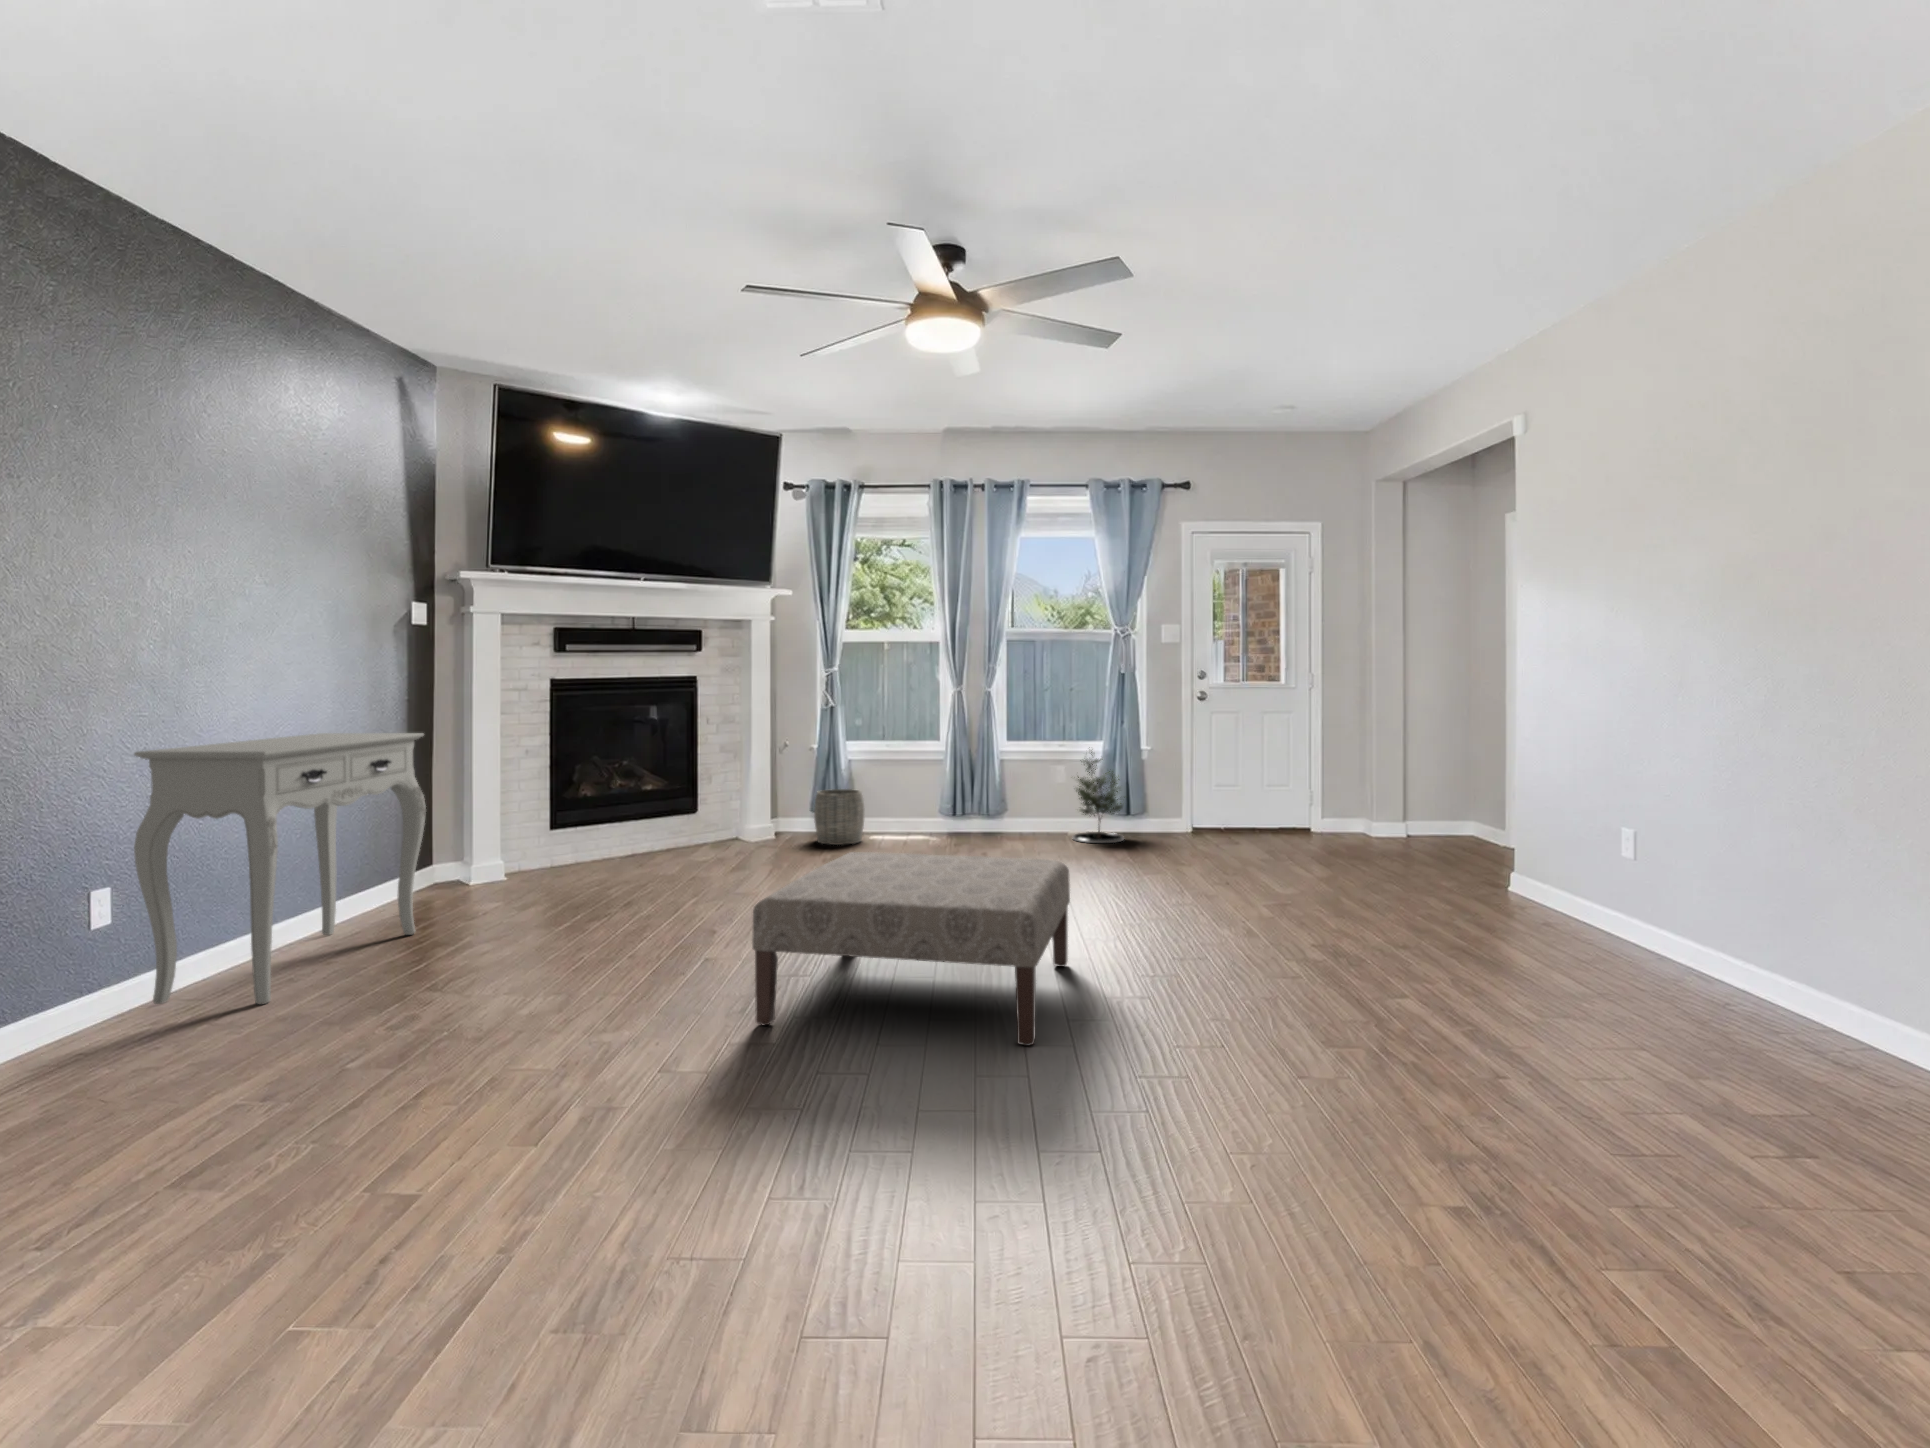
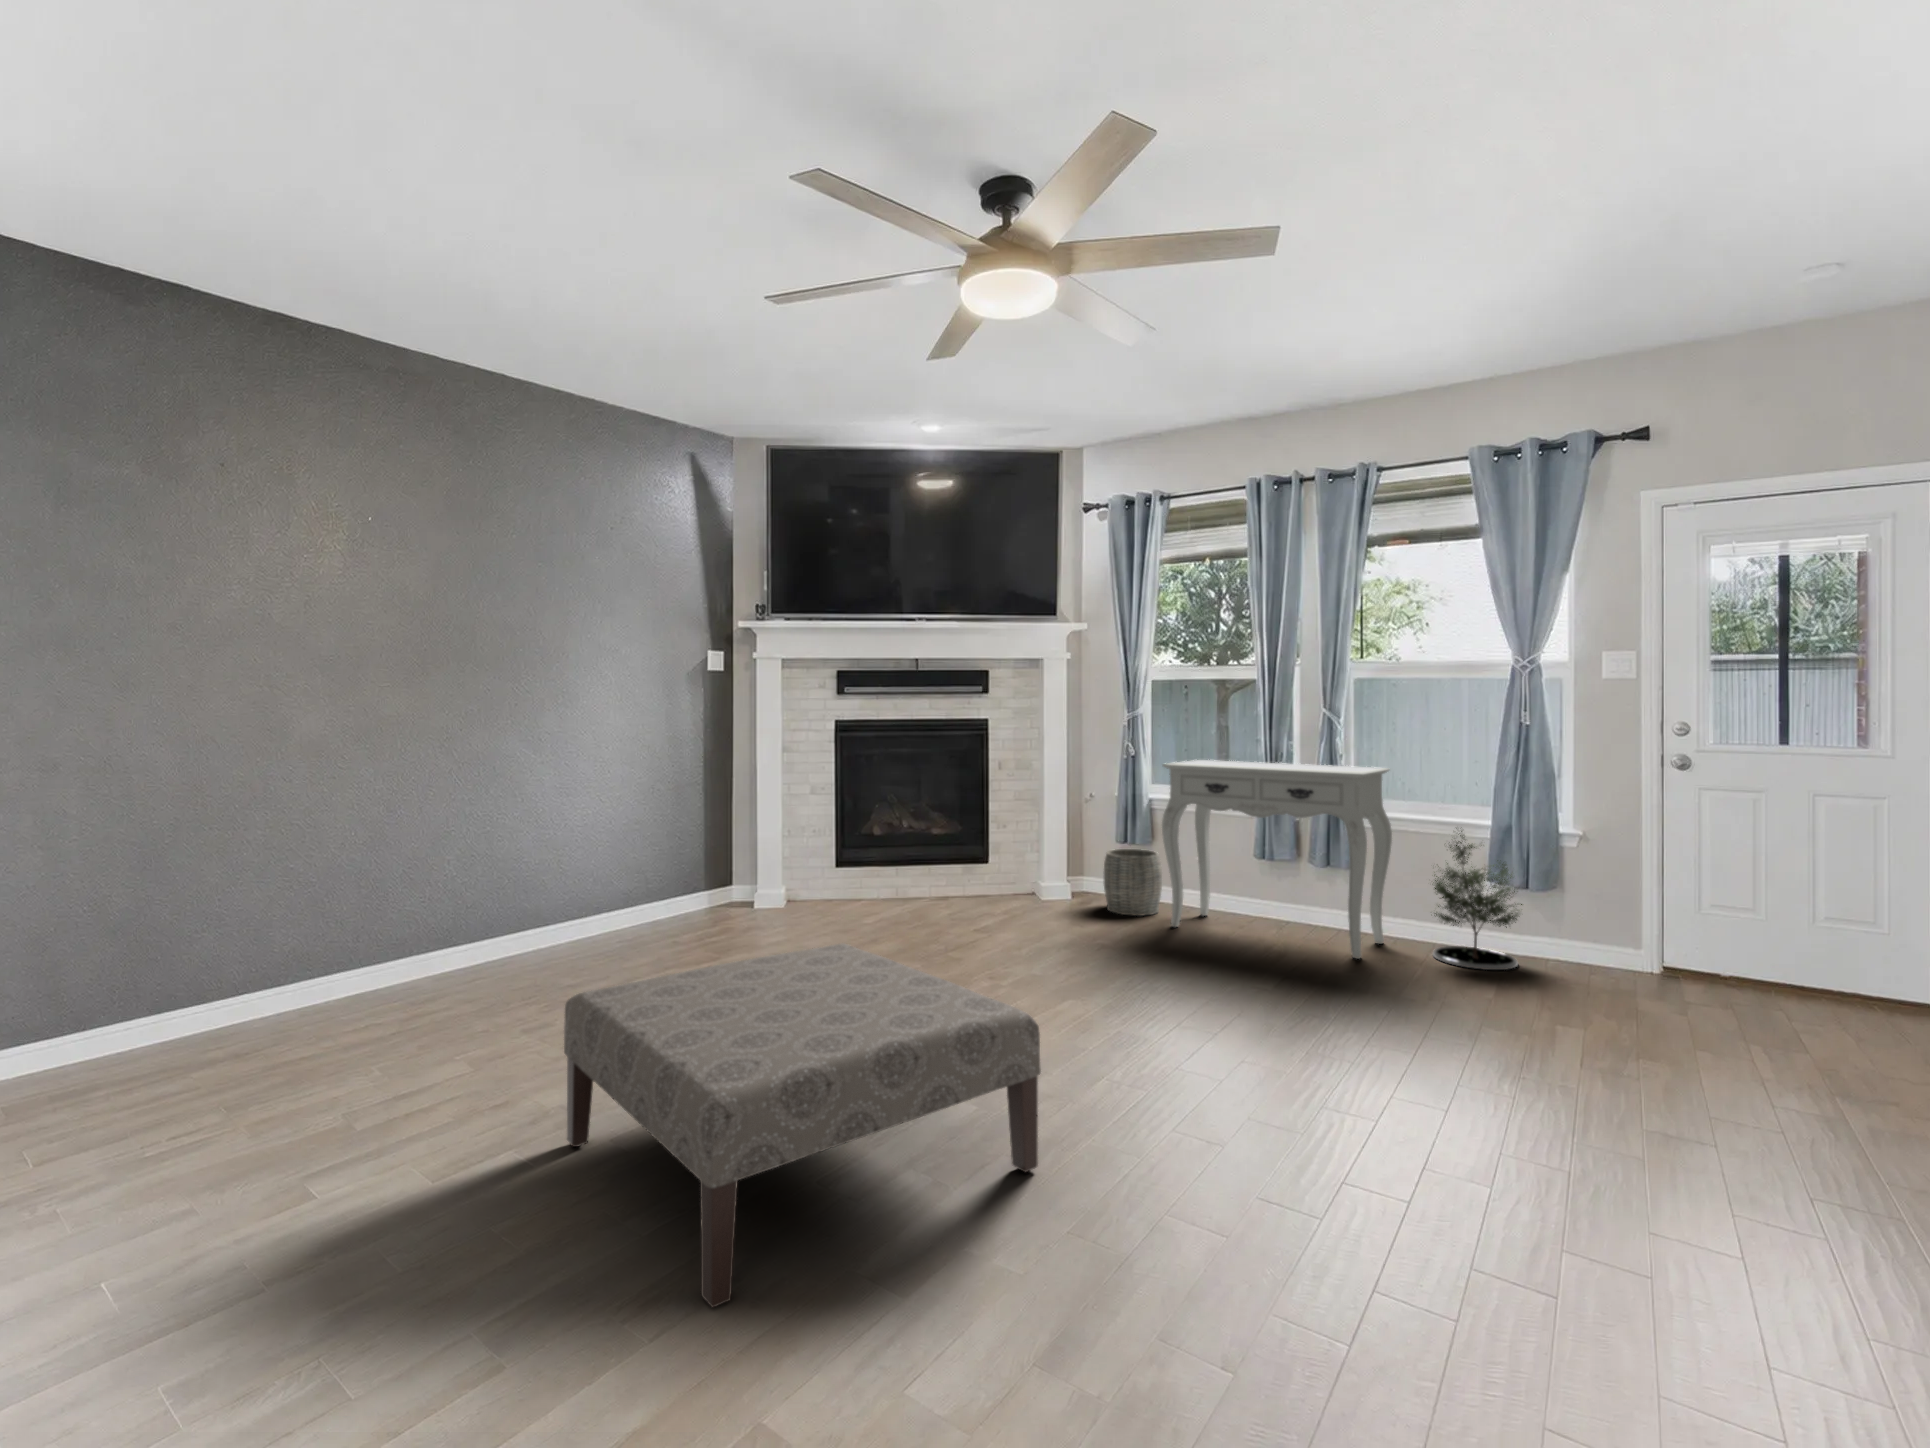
console table: present [134,733,426,1004] -> present [1162,760,1392,959]

